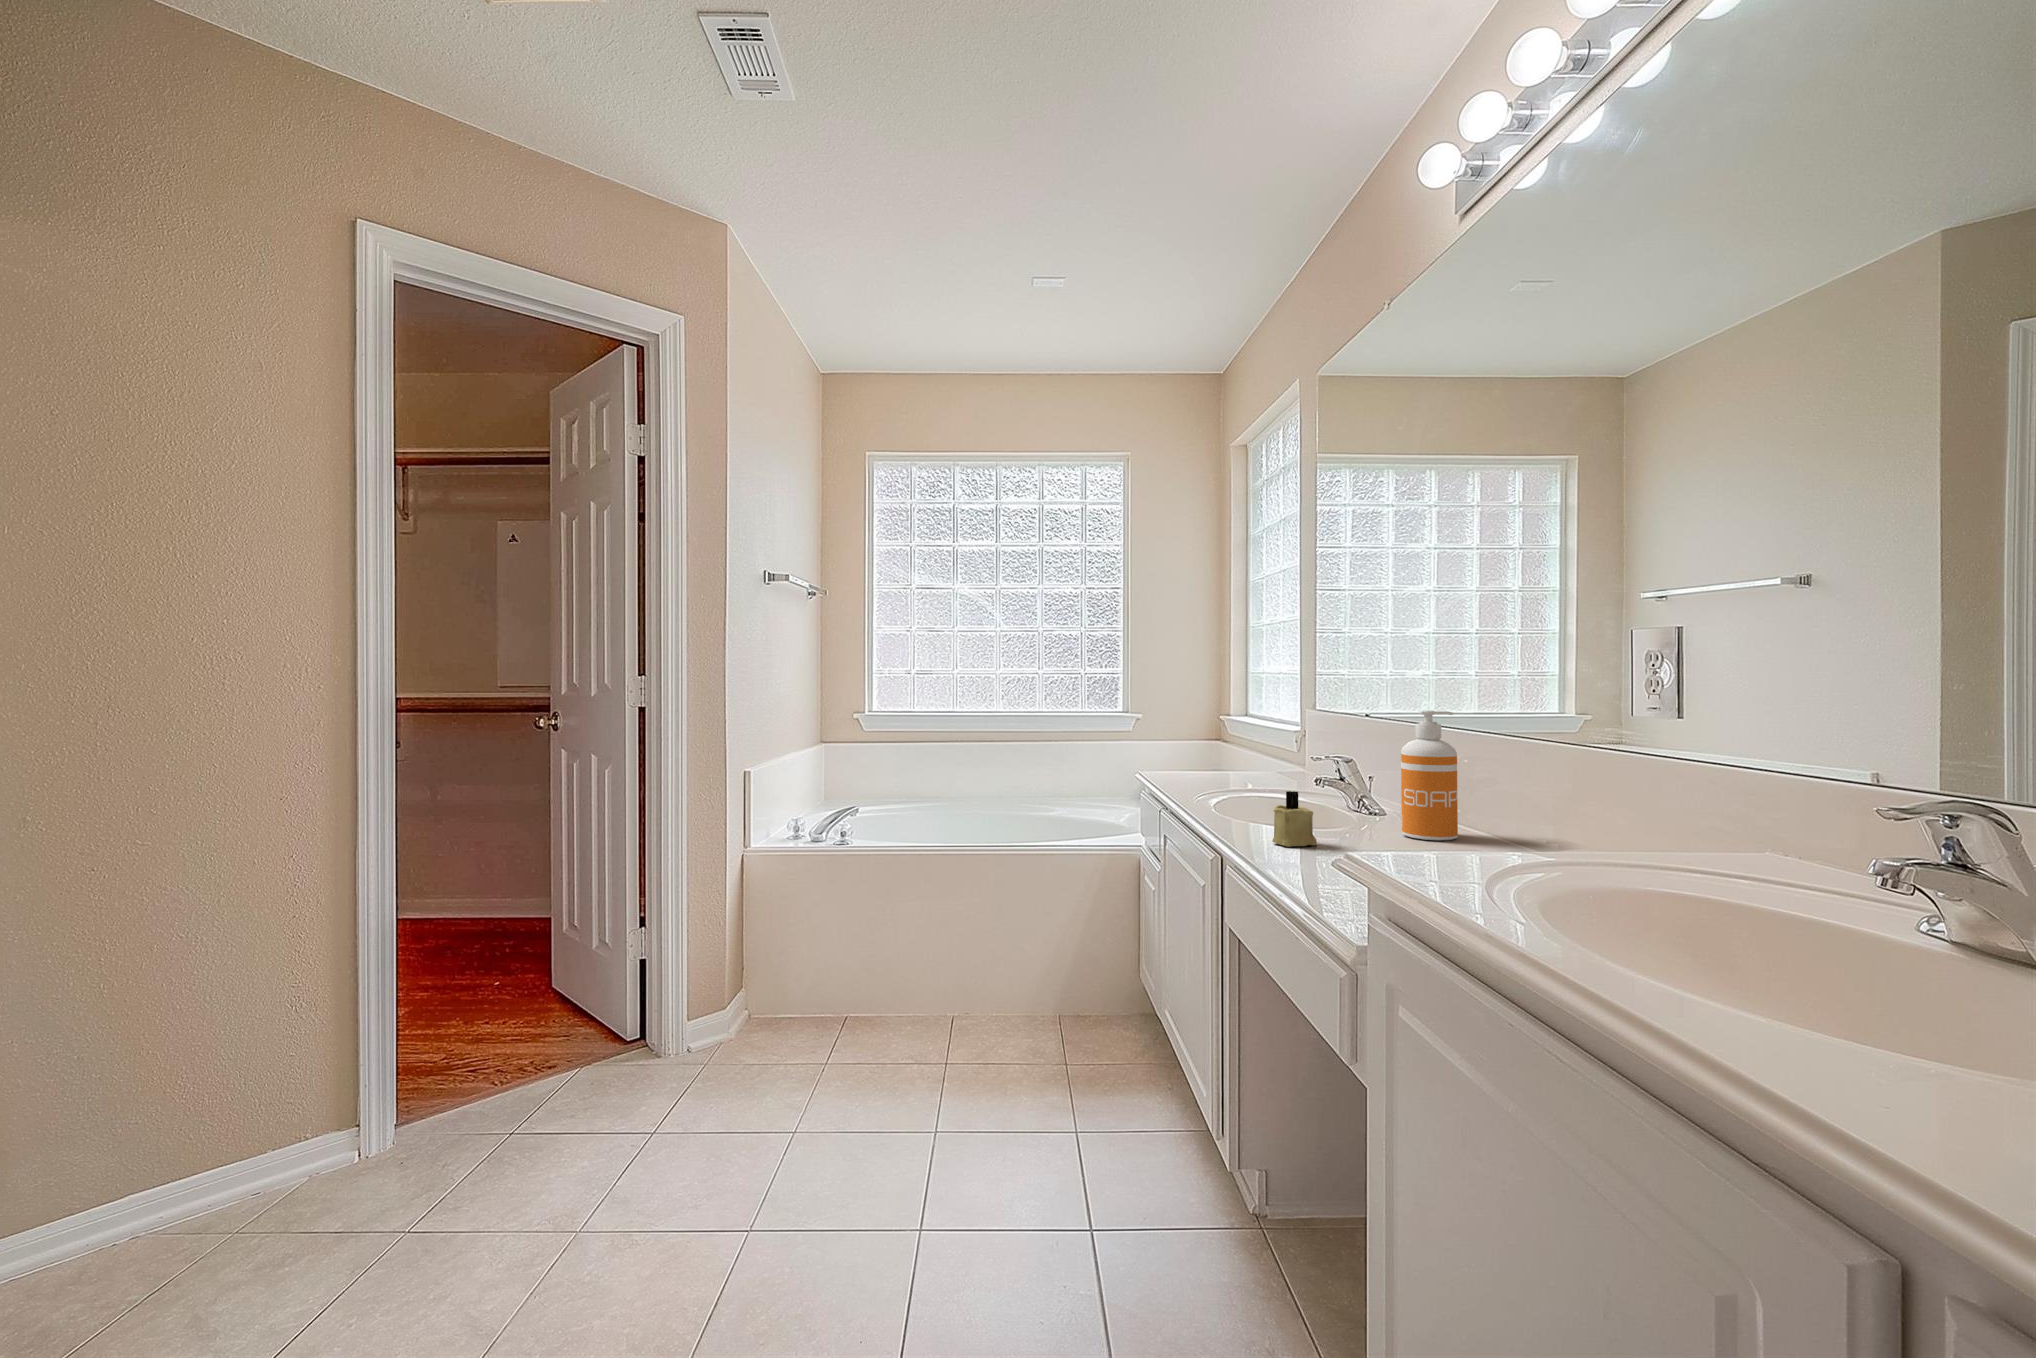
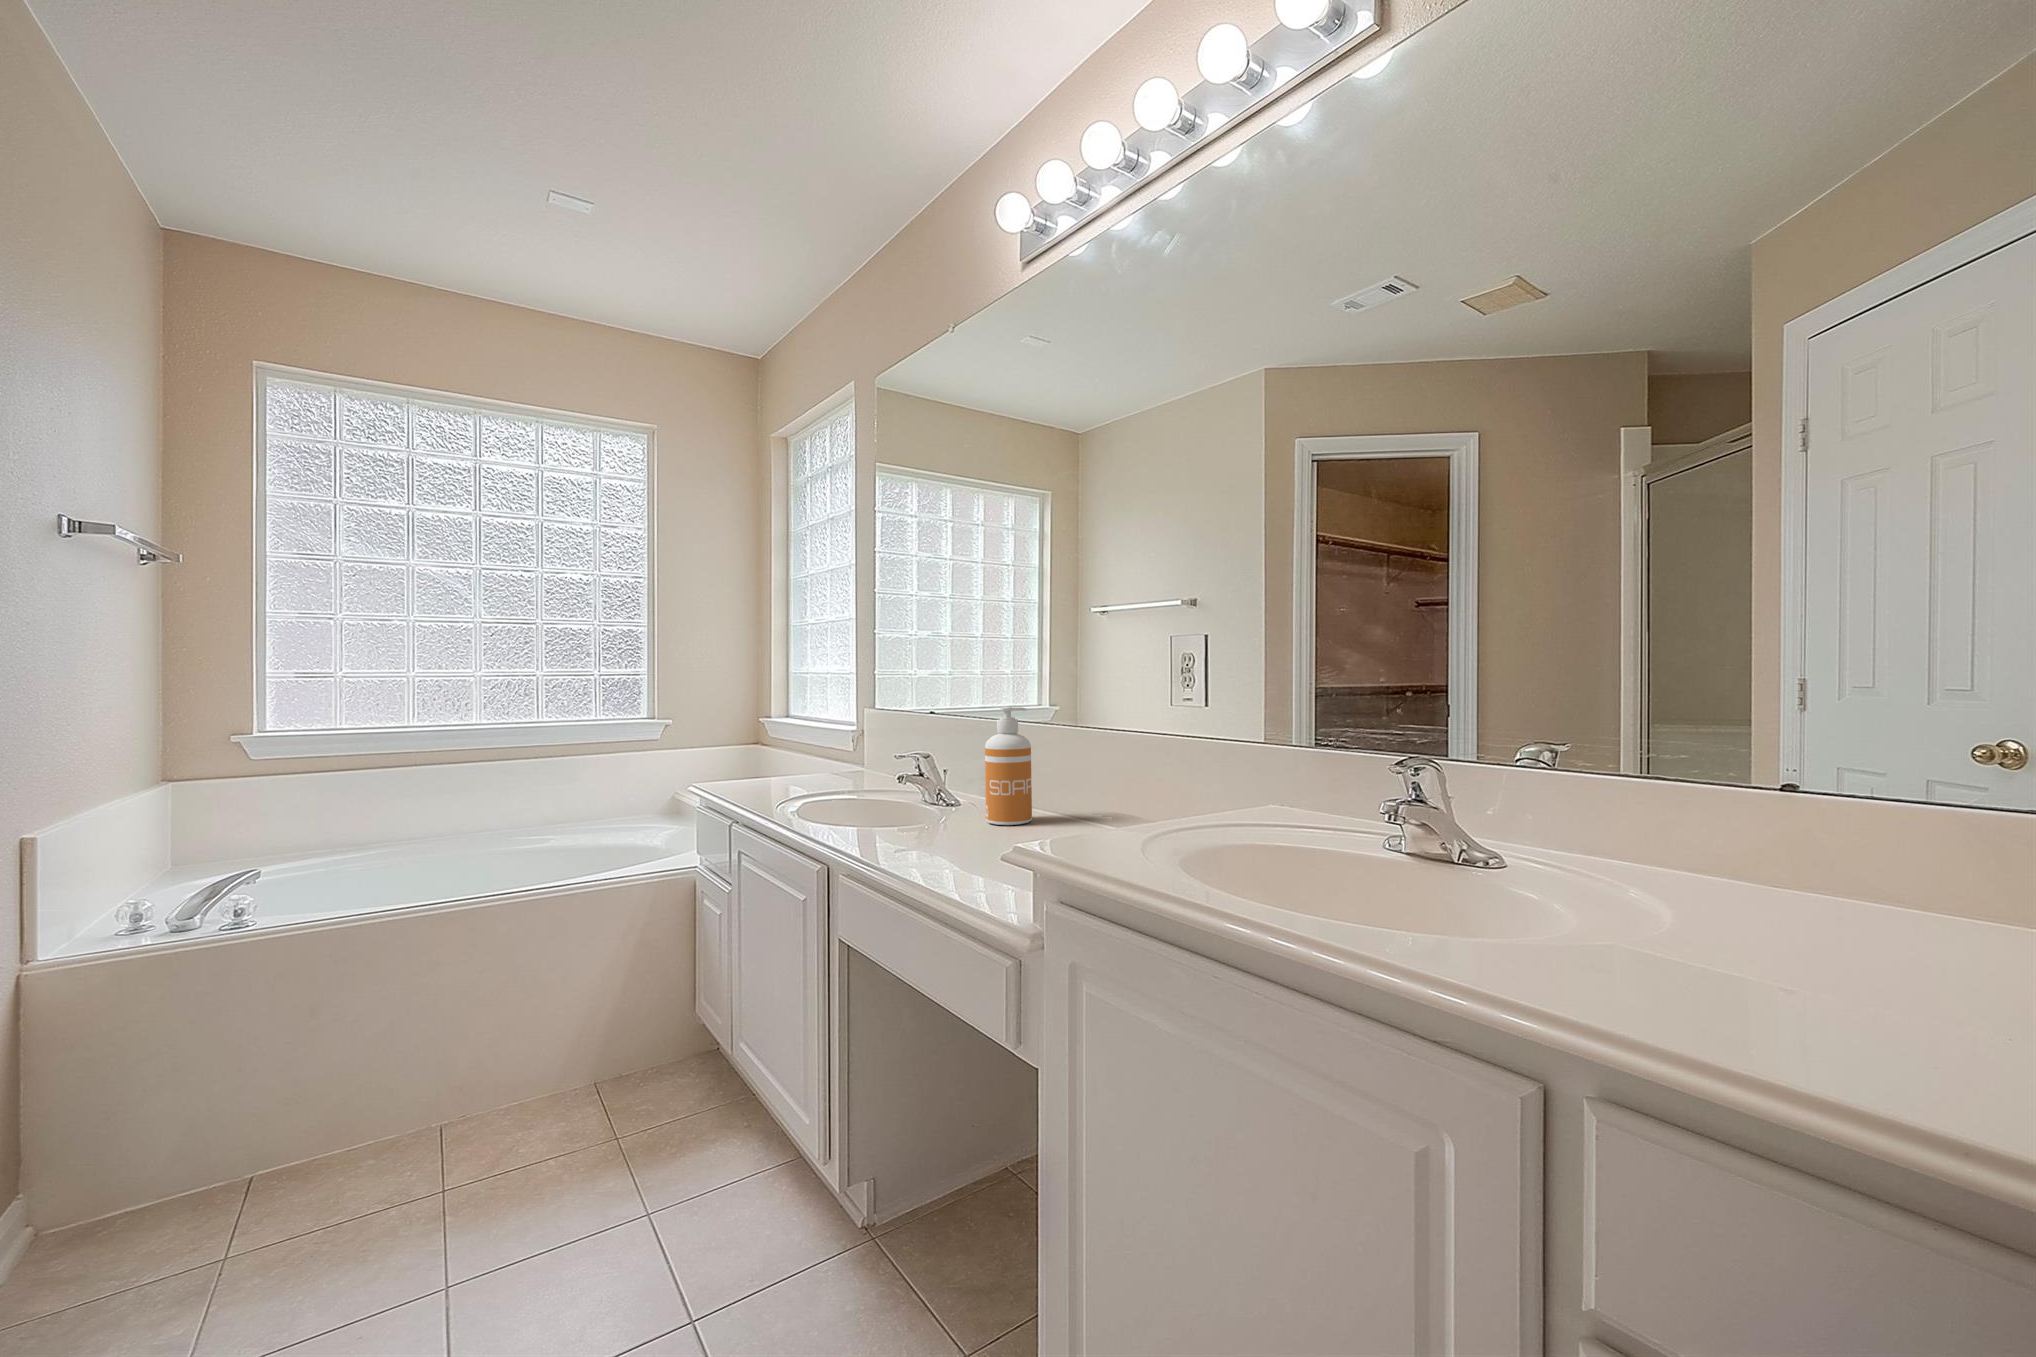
candle: present [1272,791,1317,847] -> none [882,791,923,847]

